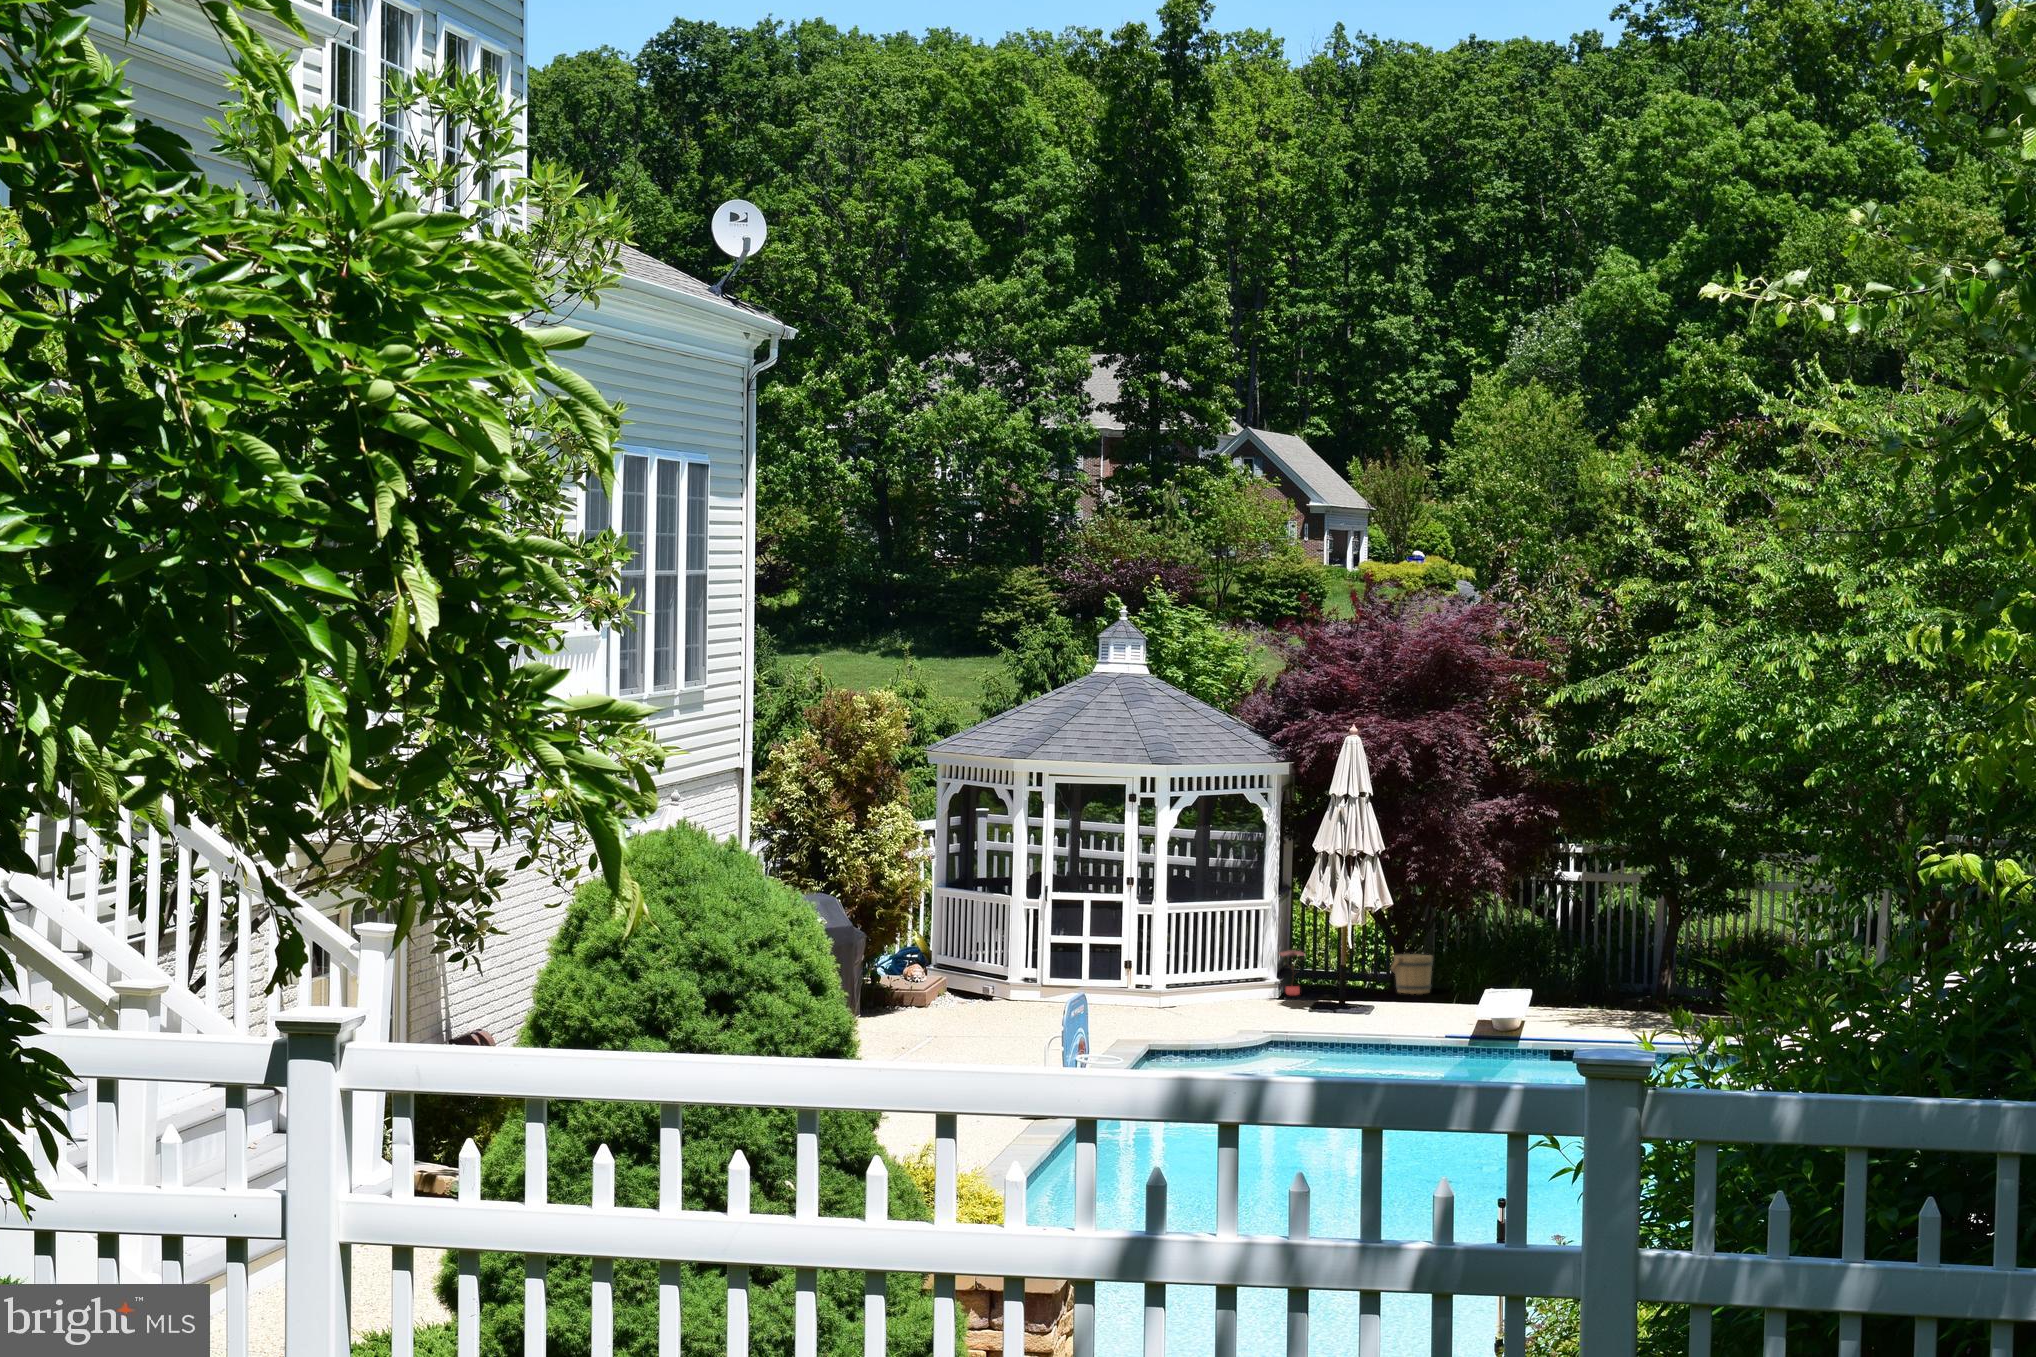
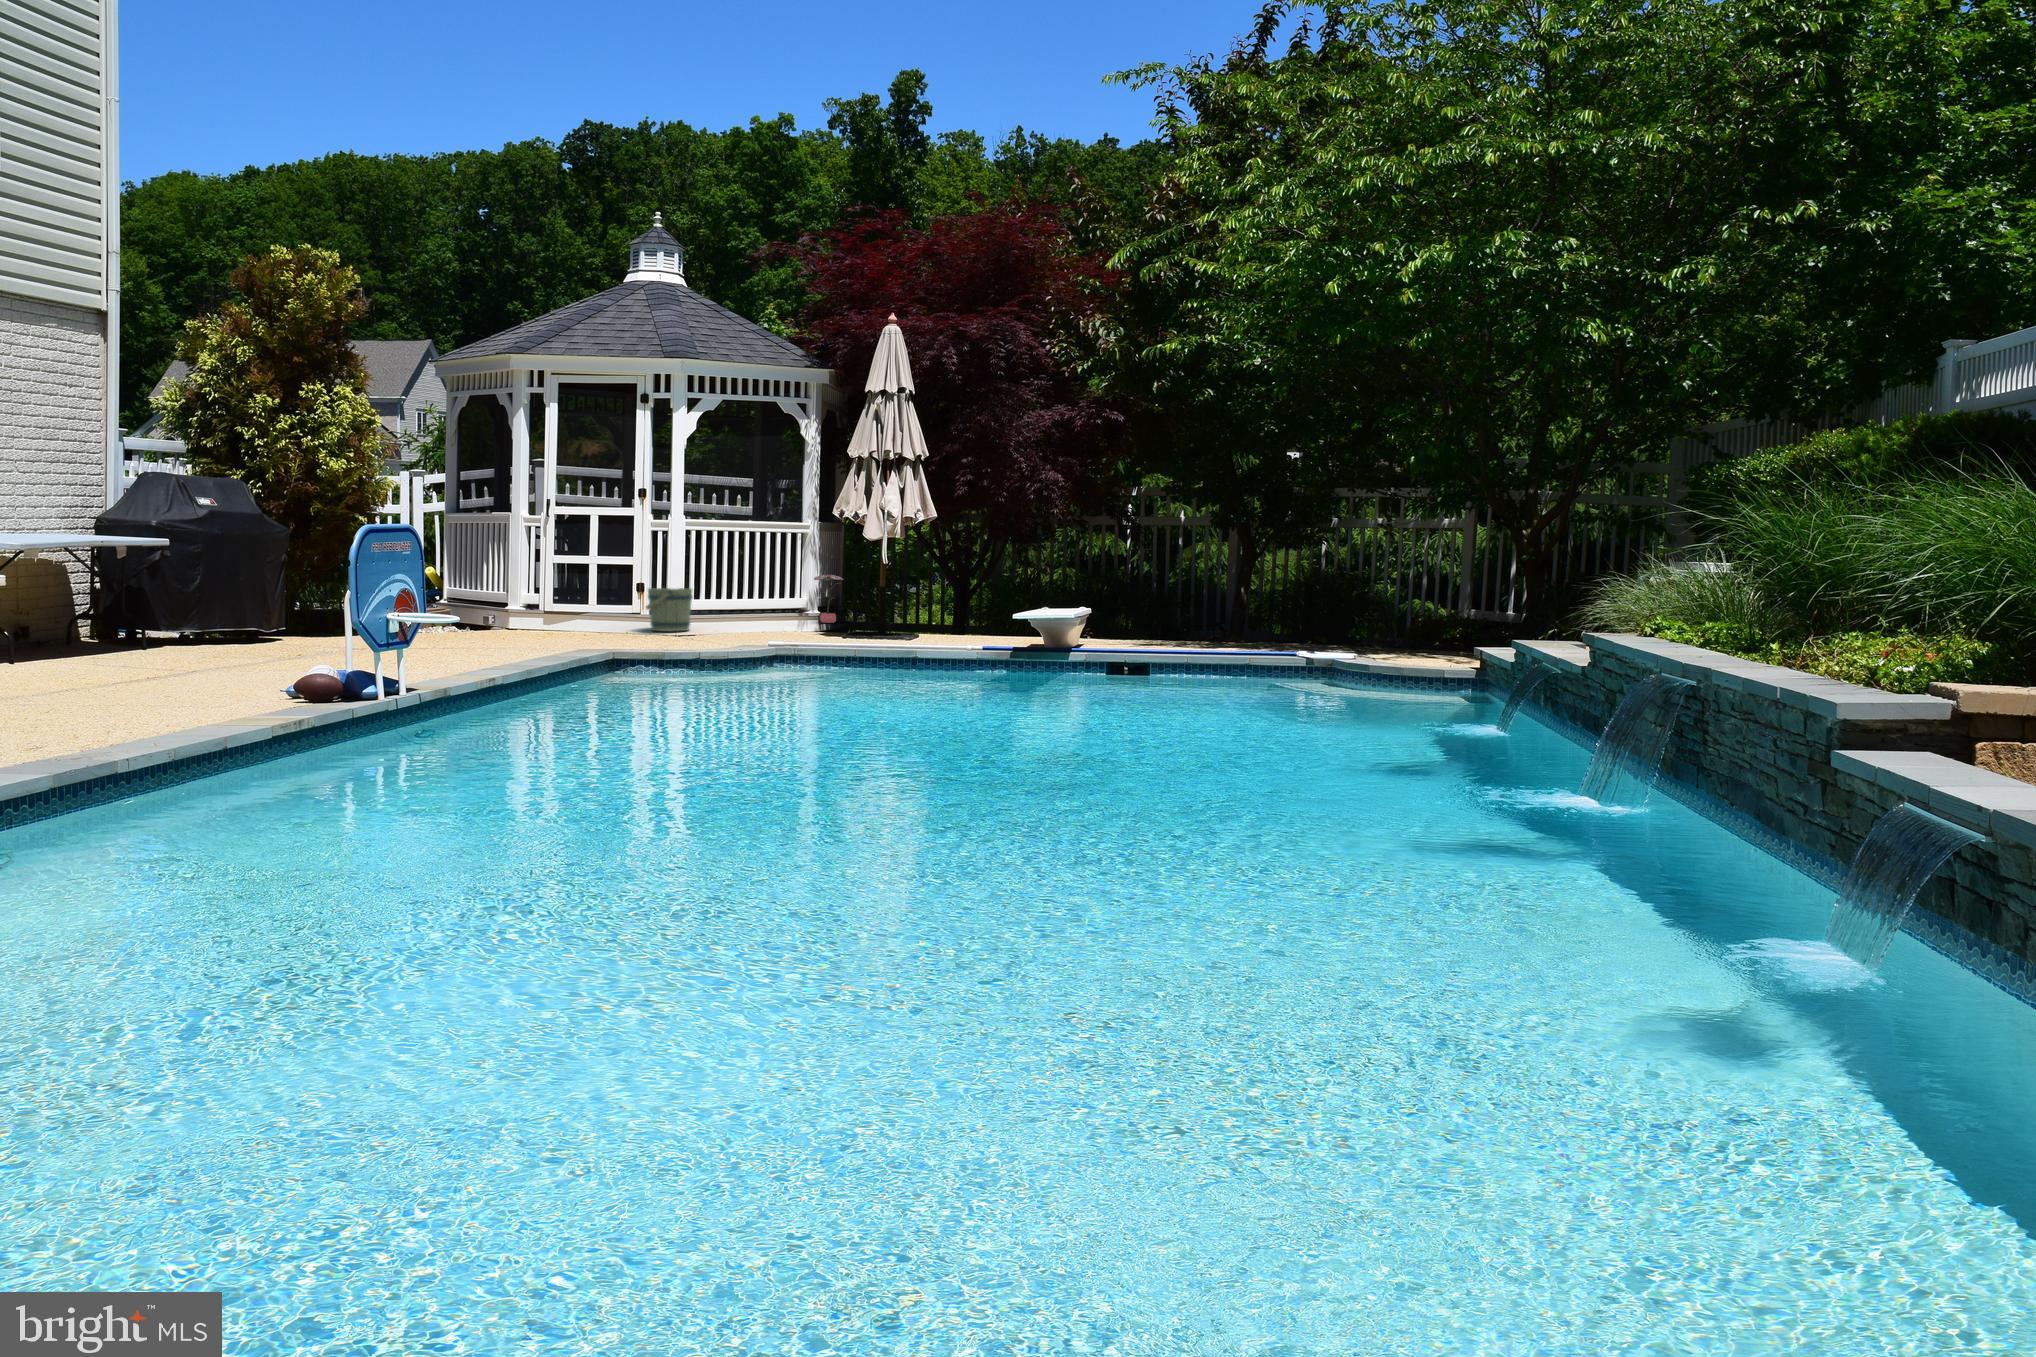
bucket: present [1391,954,1433,994] -> present [646,588,692,631]

